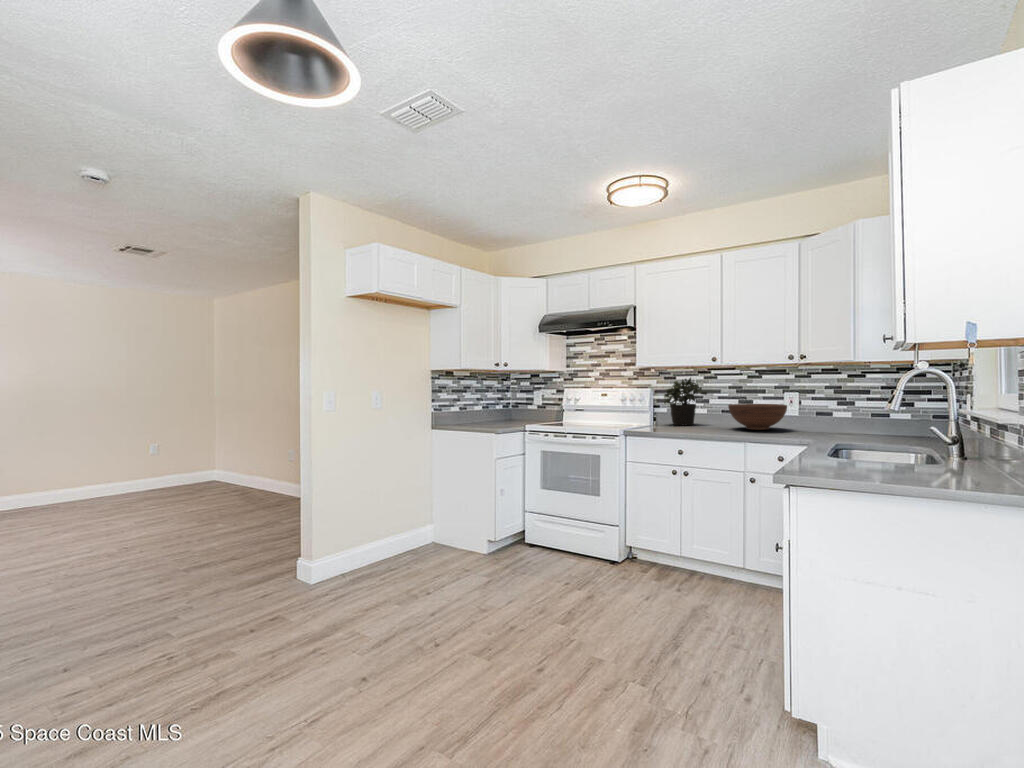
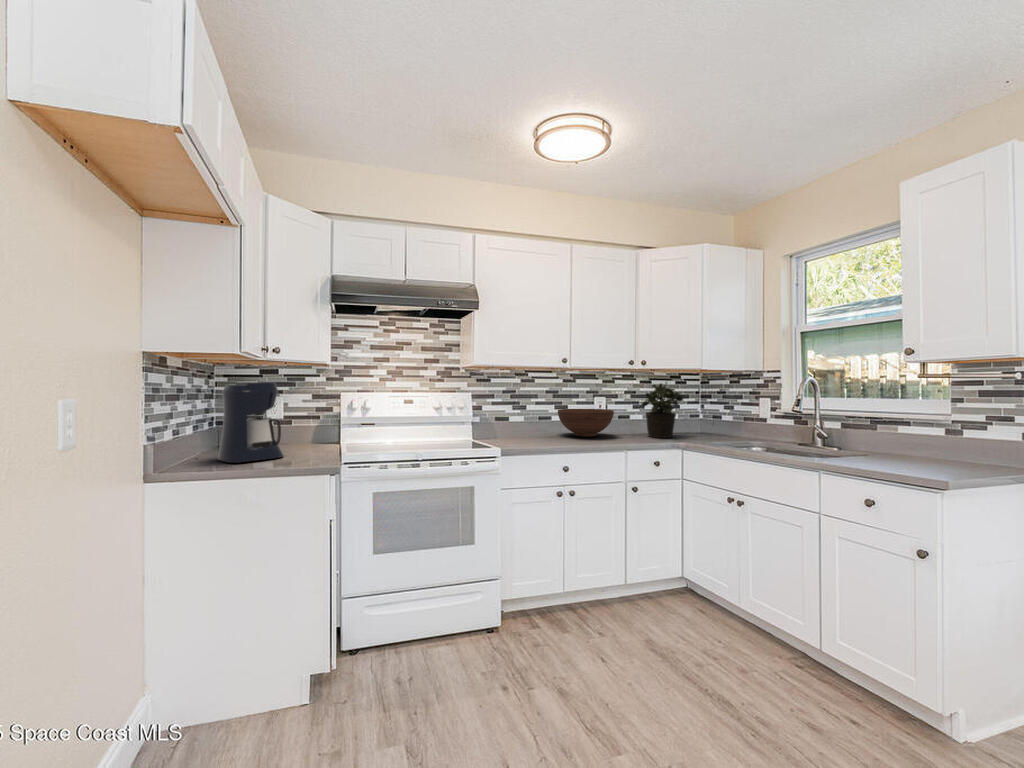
potted plant: present [664,378,707,425] -> present [642,382,683,438]
coffee maker: none [479,382,511,426] -> present [218,382,283,463]

